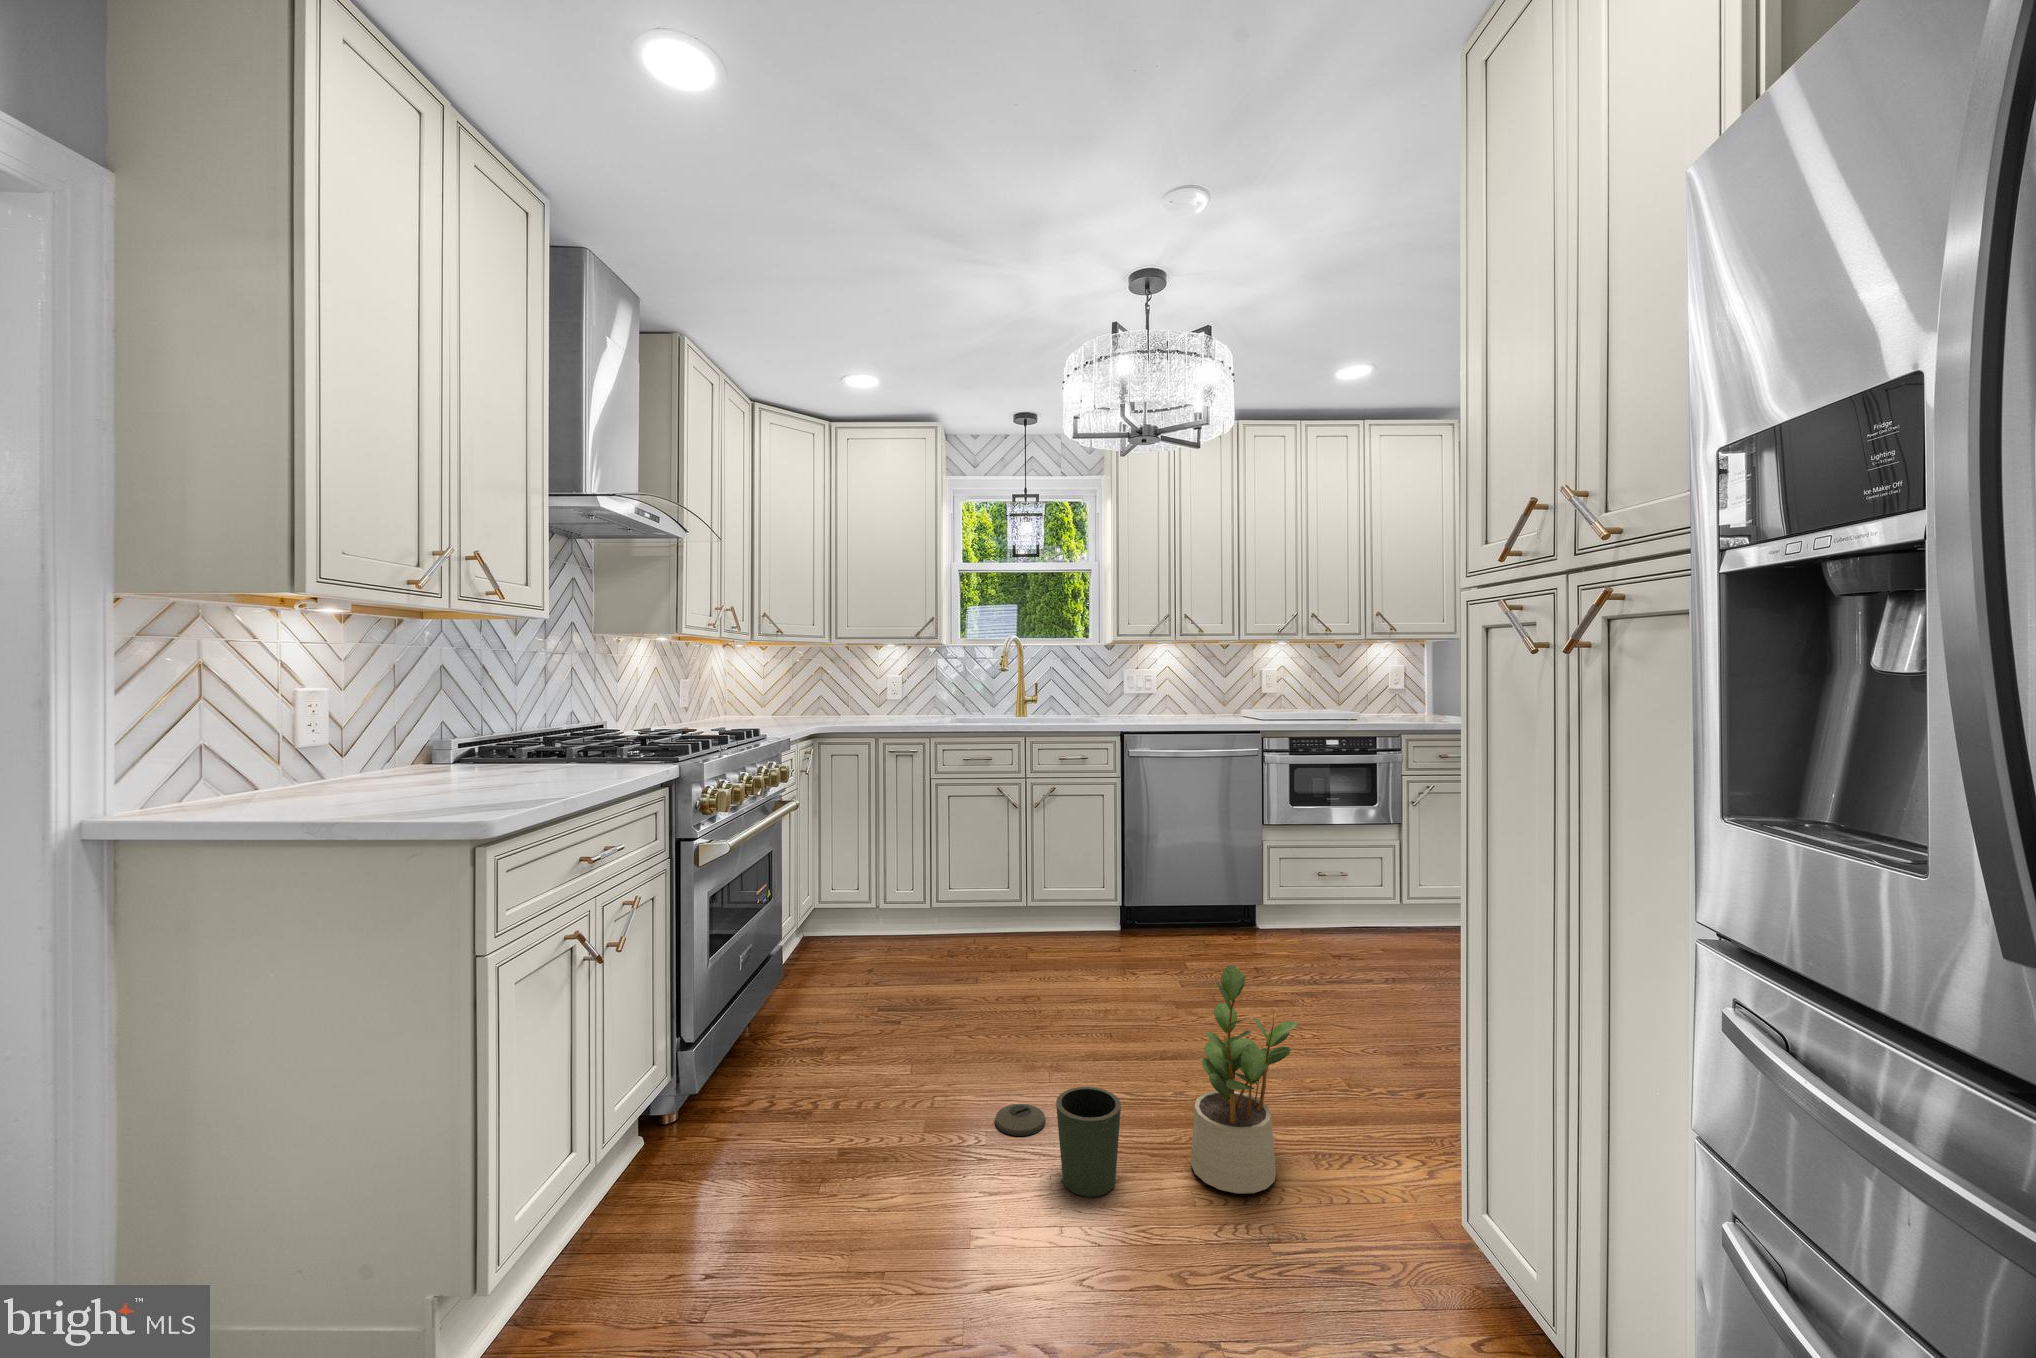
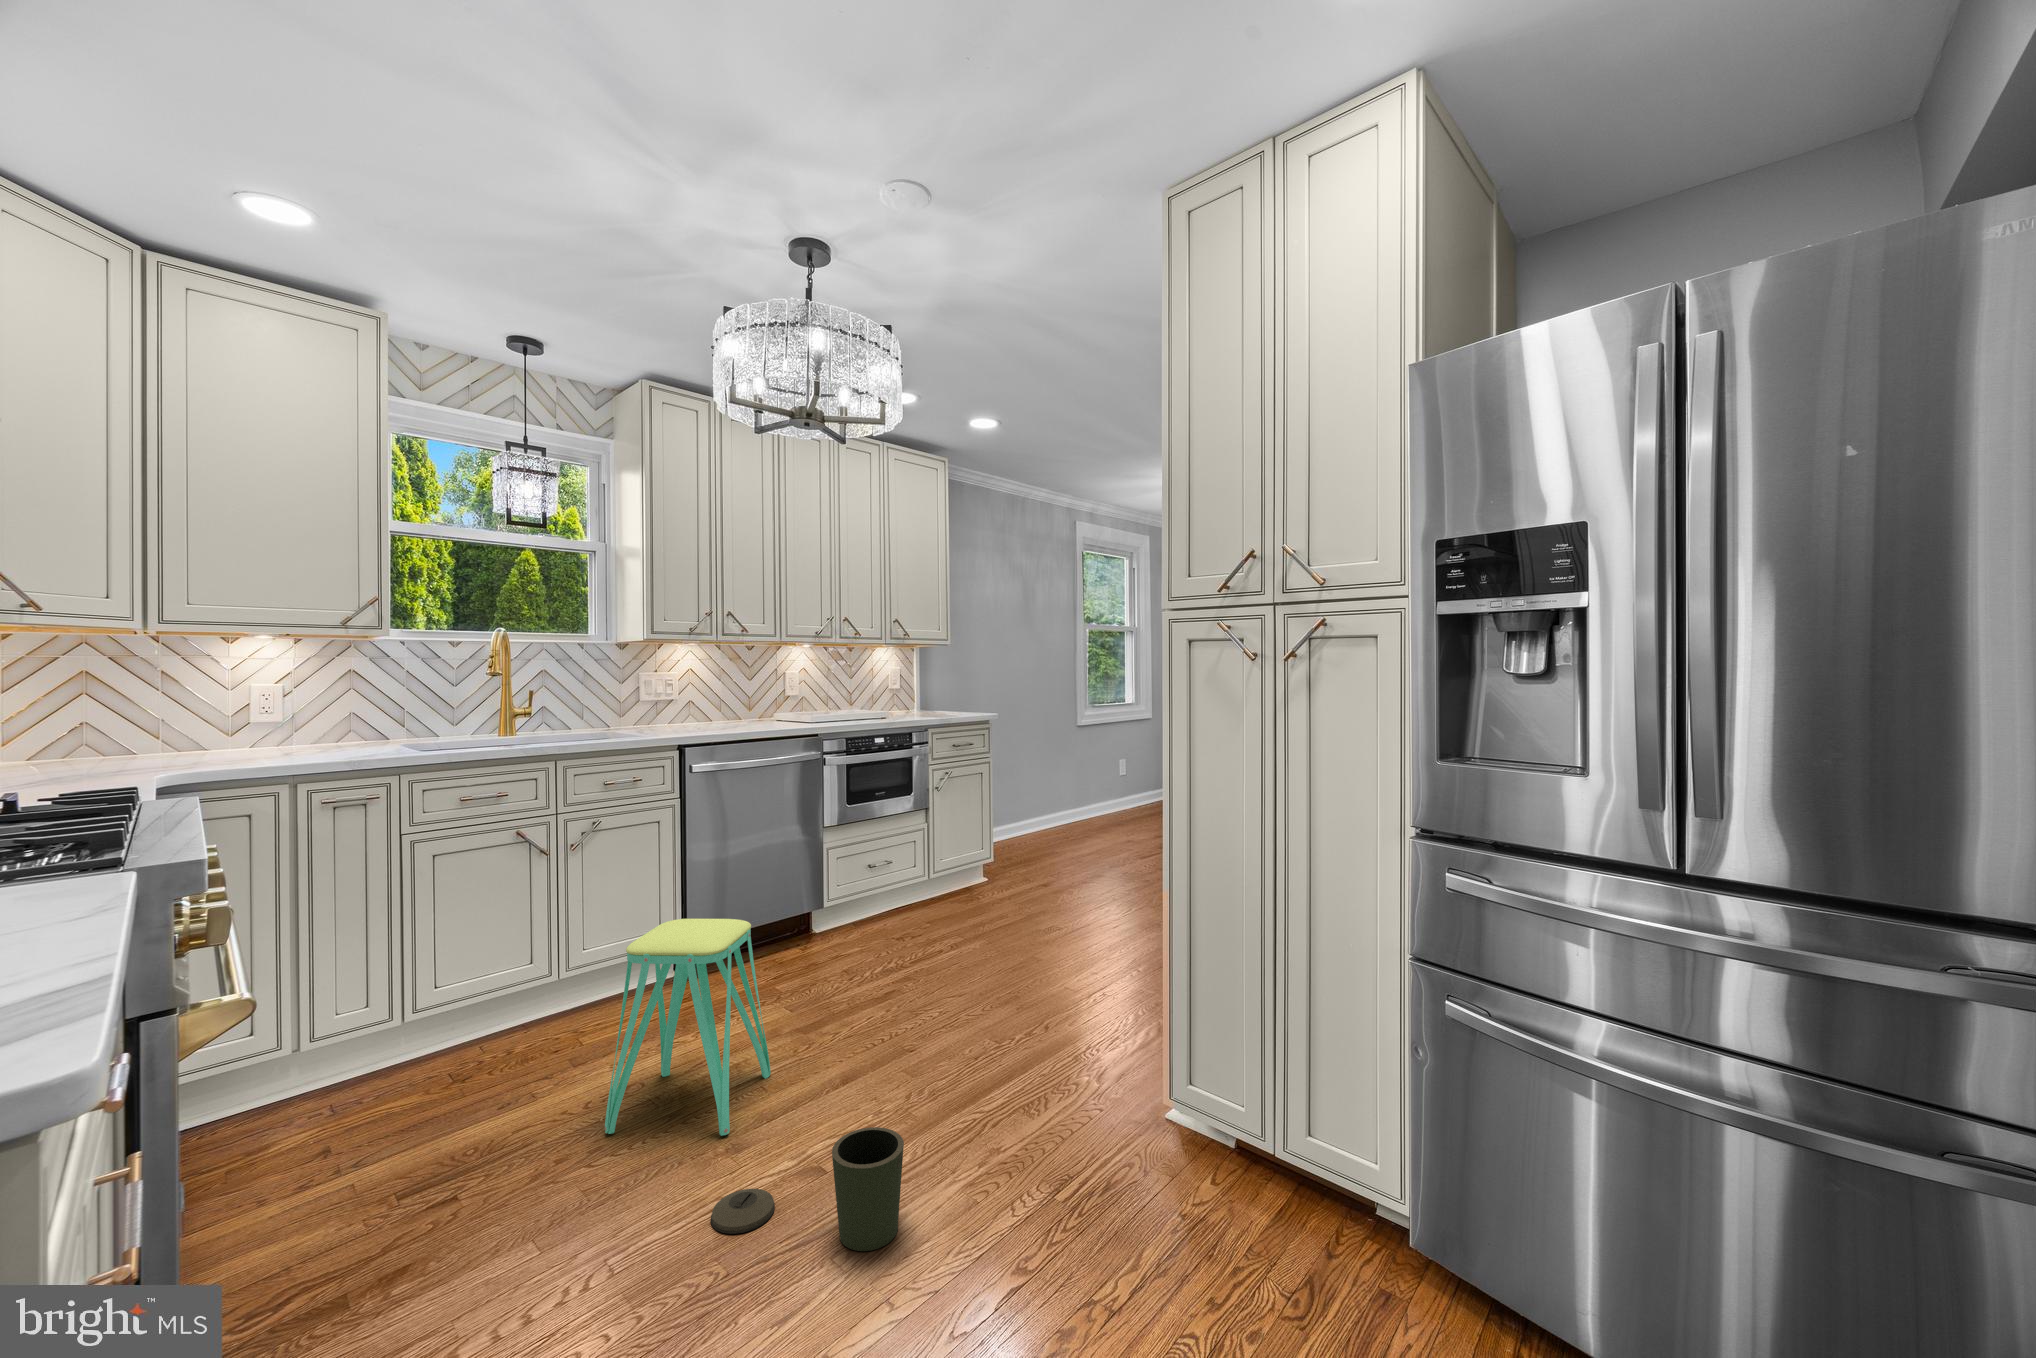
stool: none [987,877,1123,1063] -> present [605,919,771,1136]
potted plant: present [1191,965,1297,1193] -> none [941,957,1028,1176]

